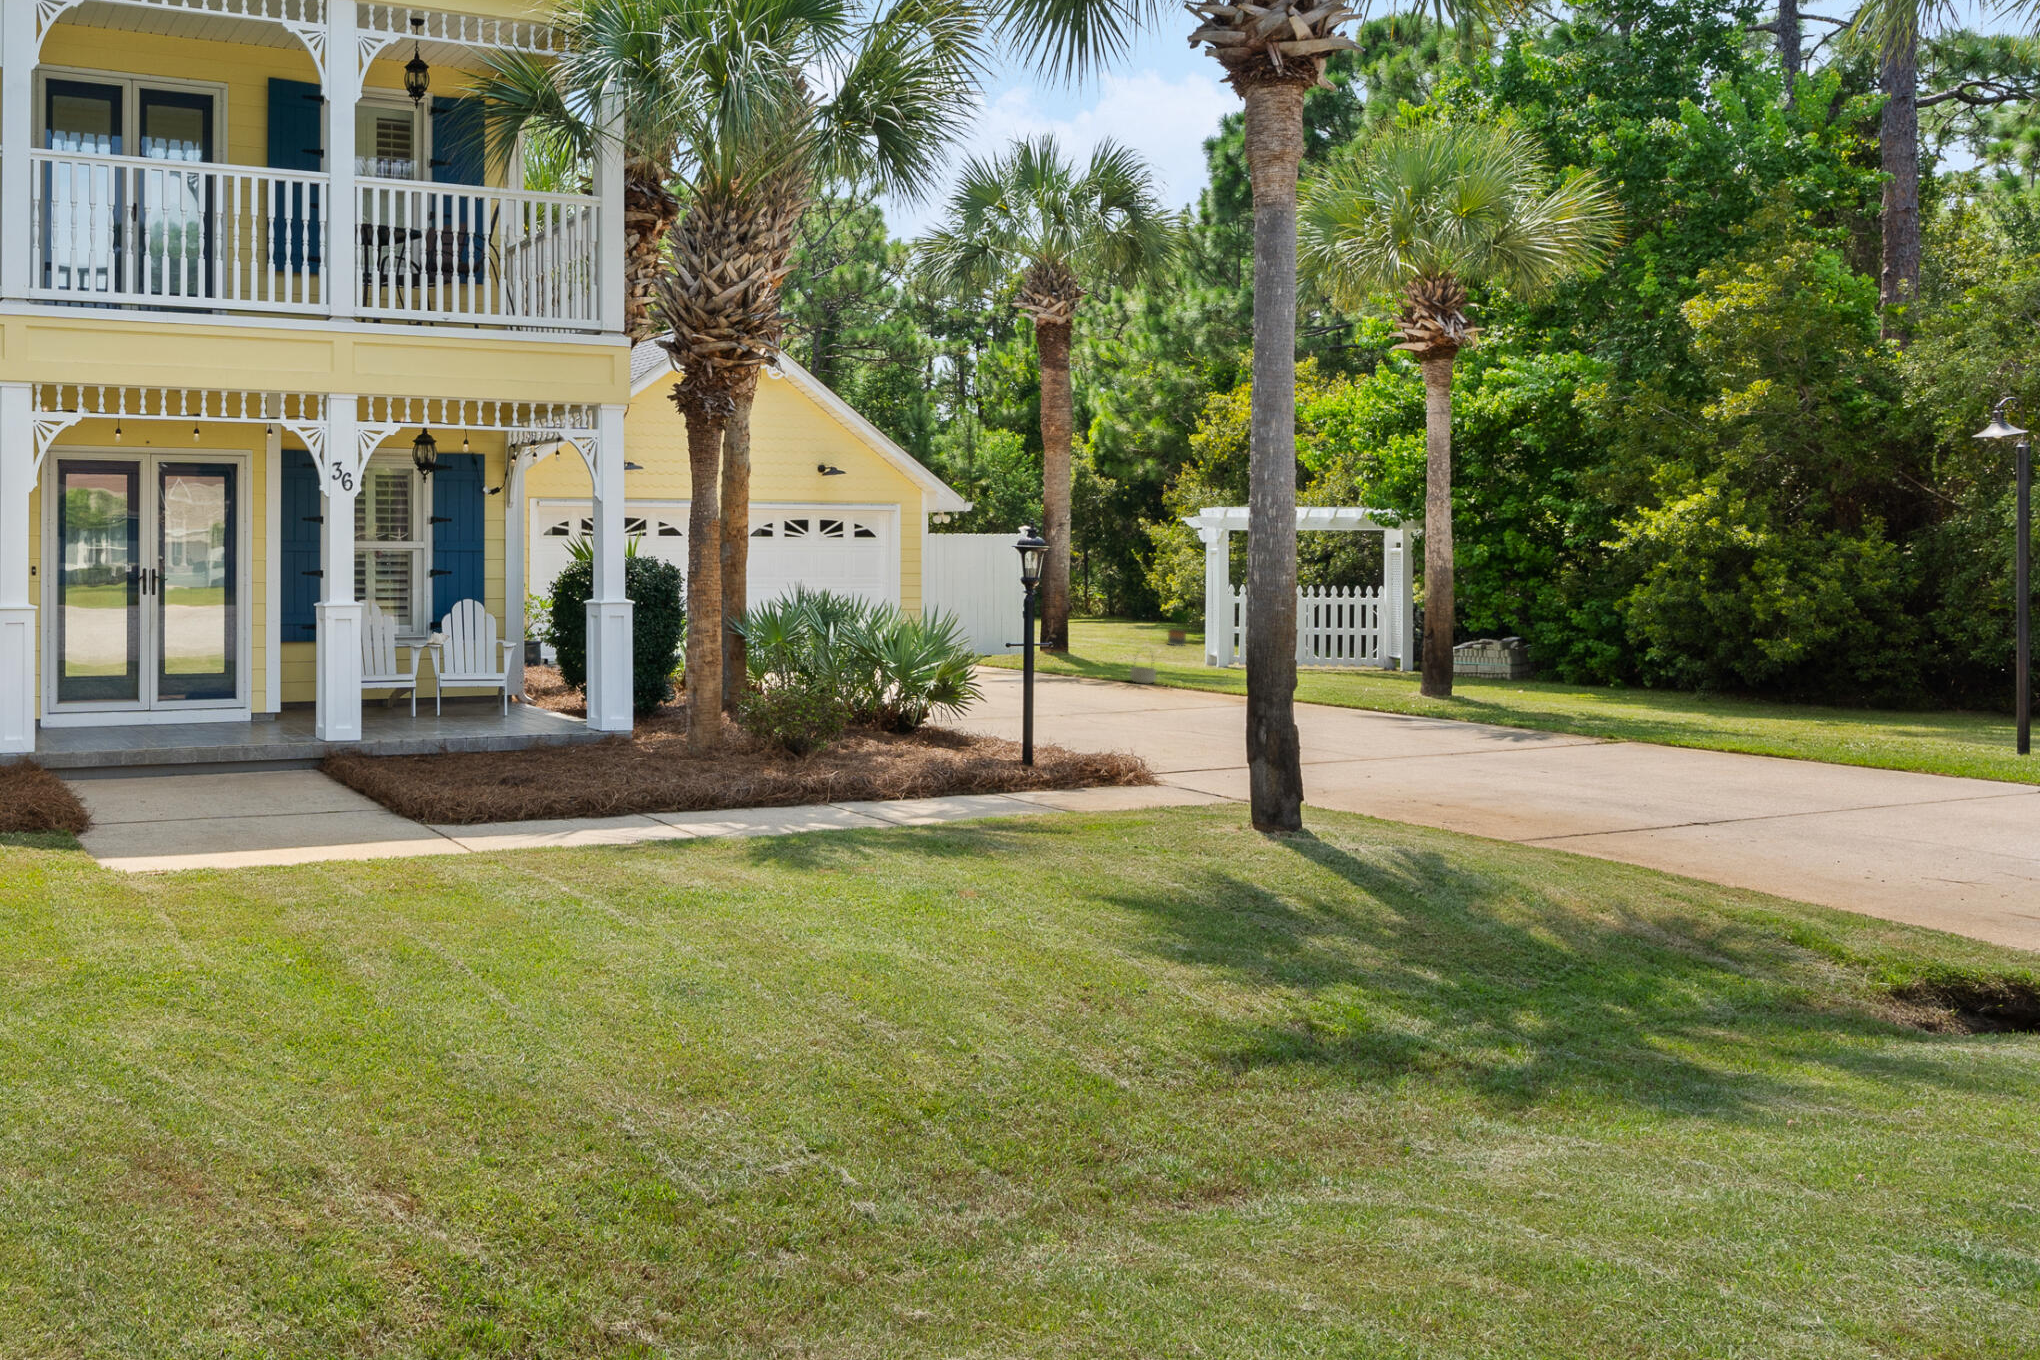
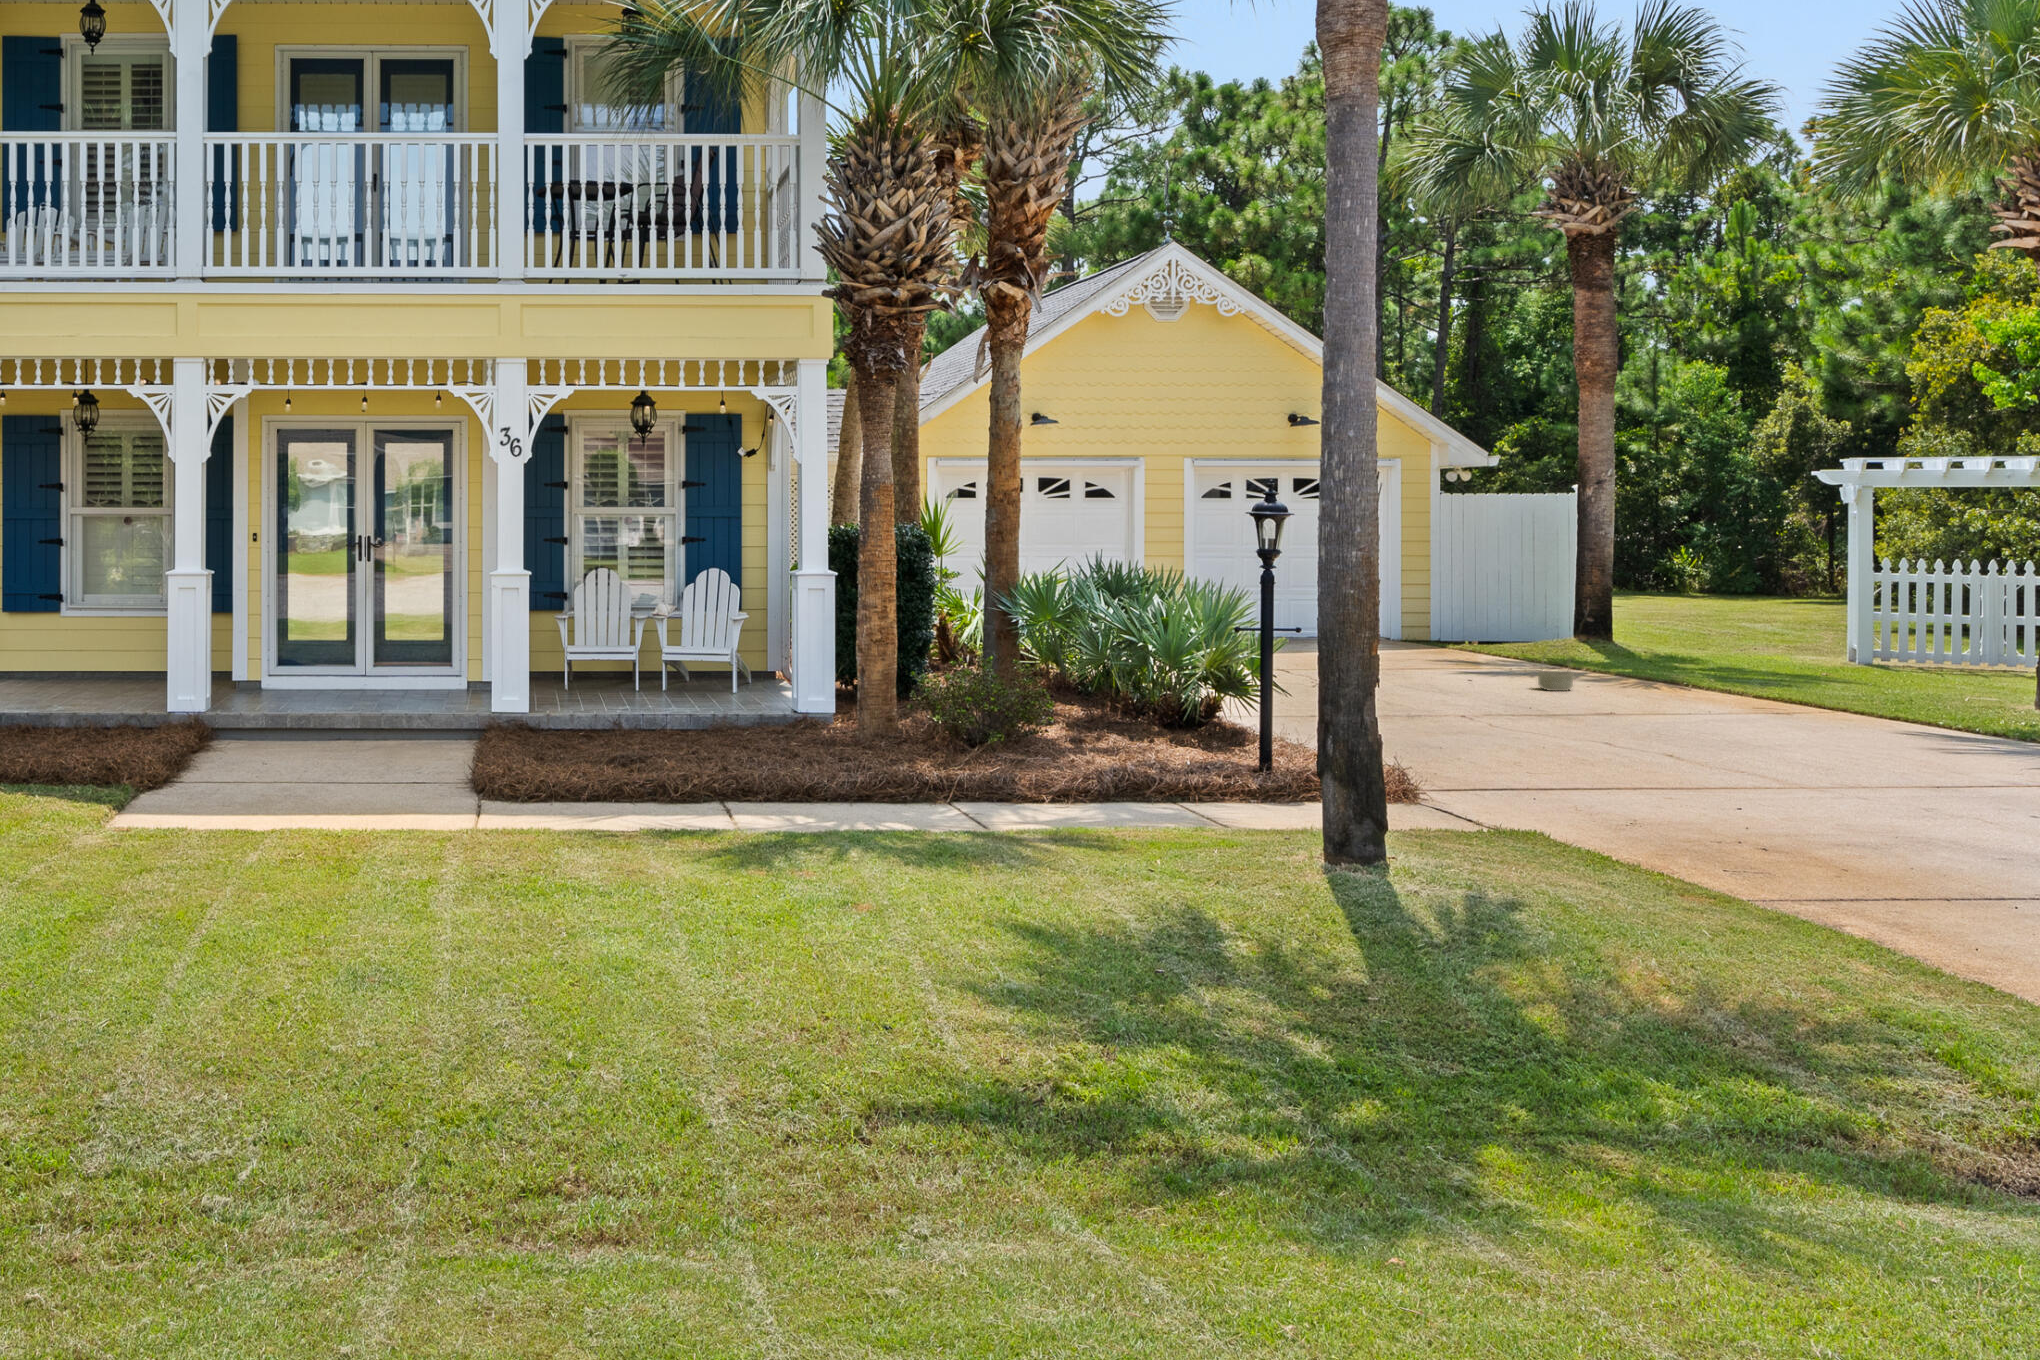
potted tree: present [1168,610,1192,646] -> none [1640,610,1675,657]

